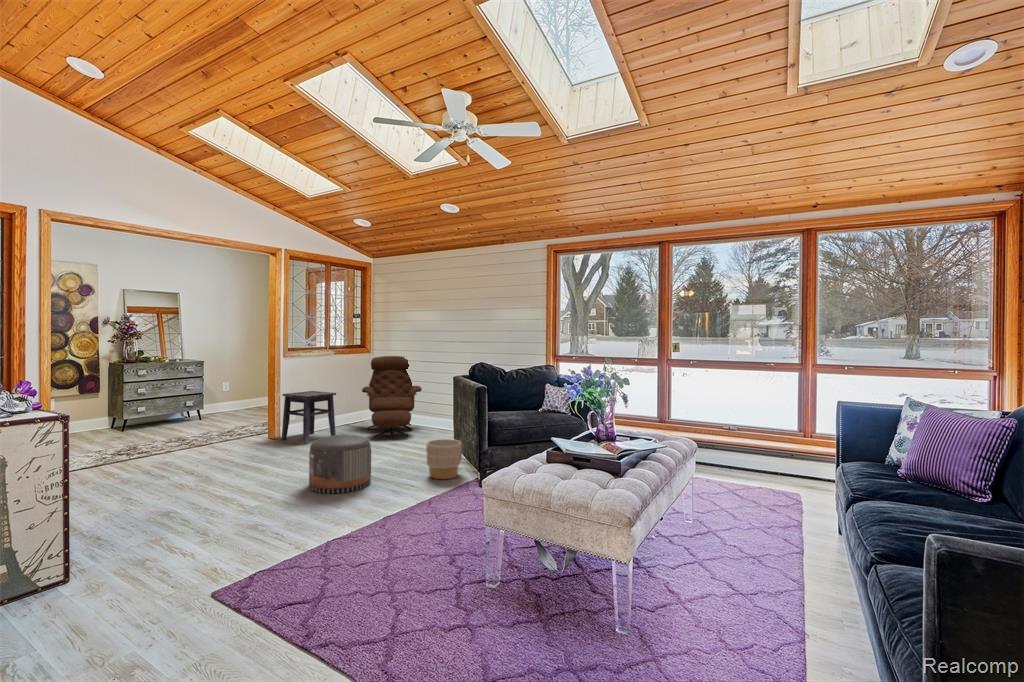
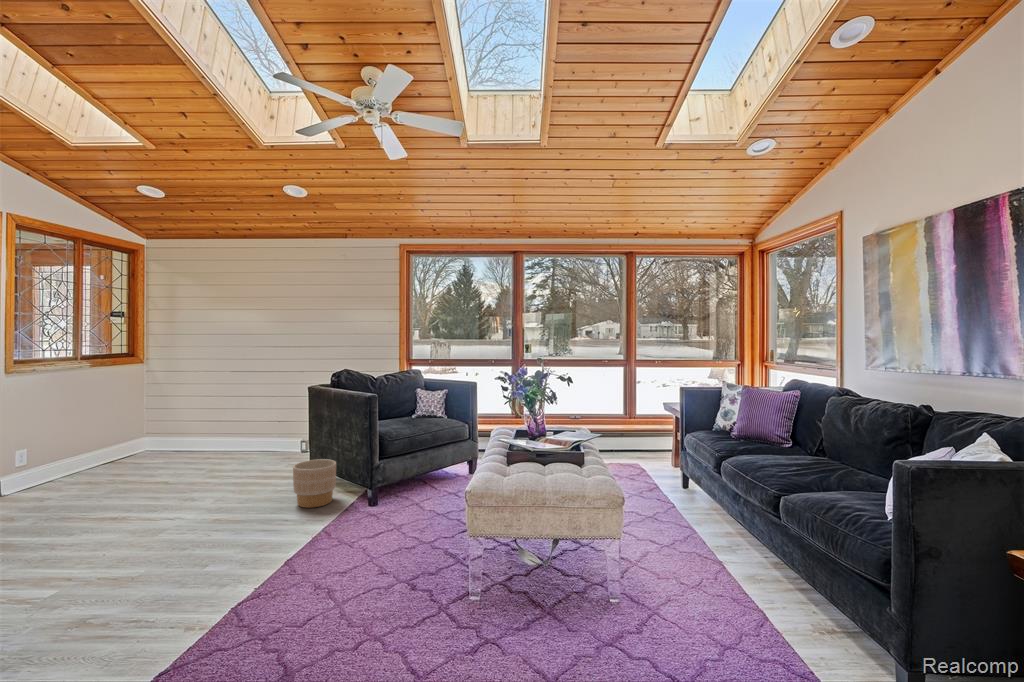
lounge chair: present [362,356,422,439] -> none [141,366,230,472]
side table: present [281,391,336,444] -> none [10,419,109,495]
pouf: present [309,435,371,493] -> none [131,470,225,555]

